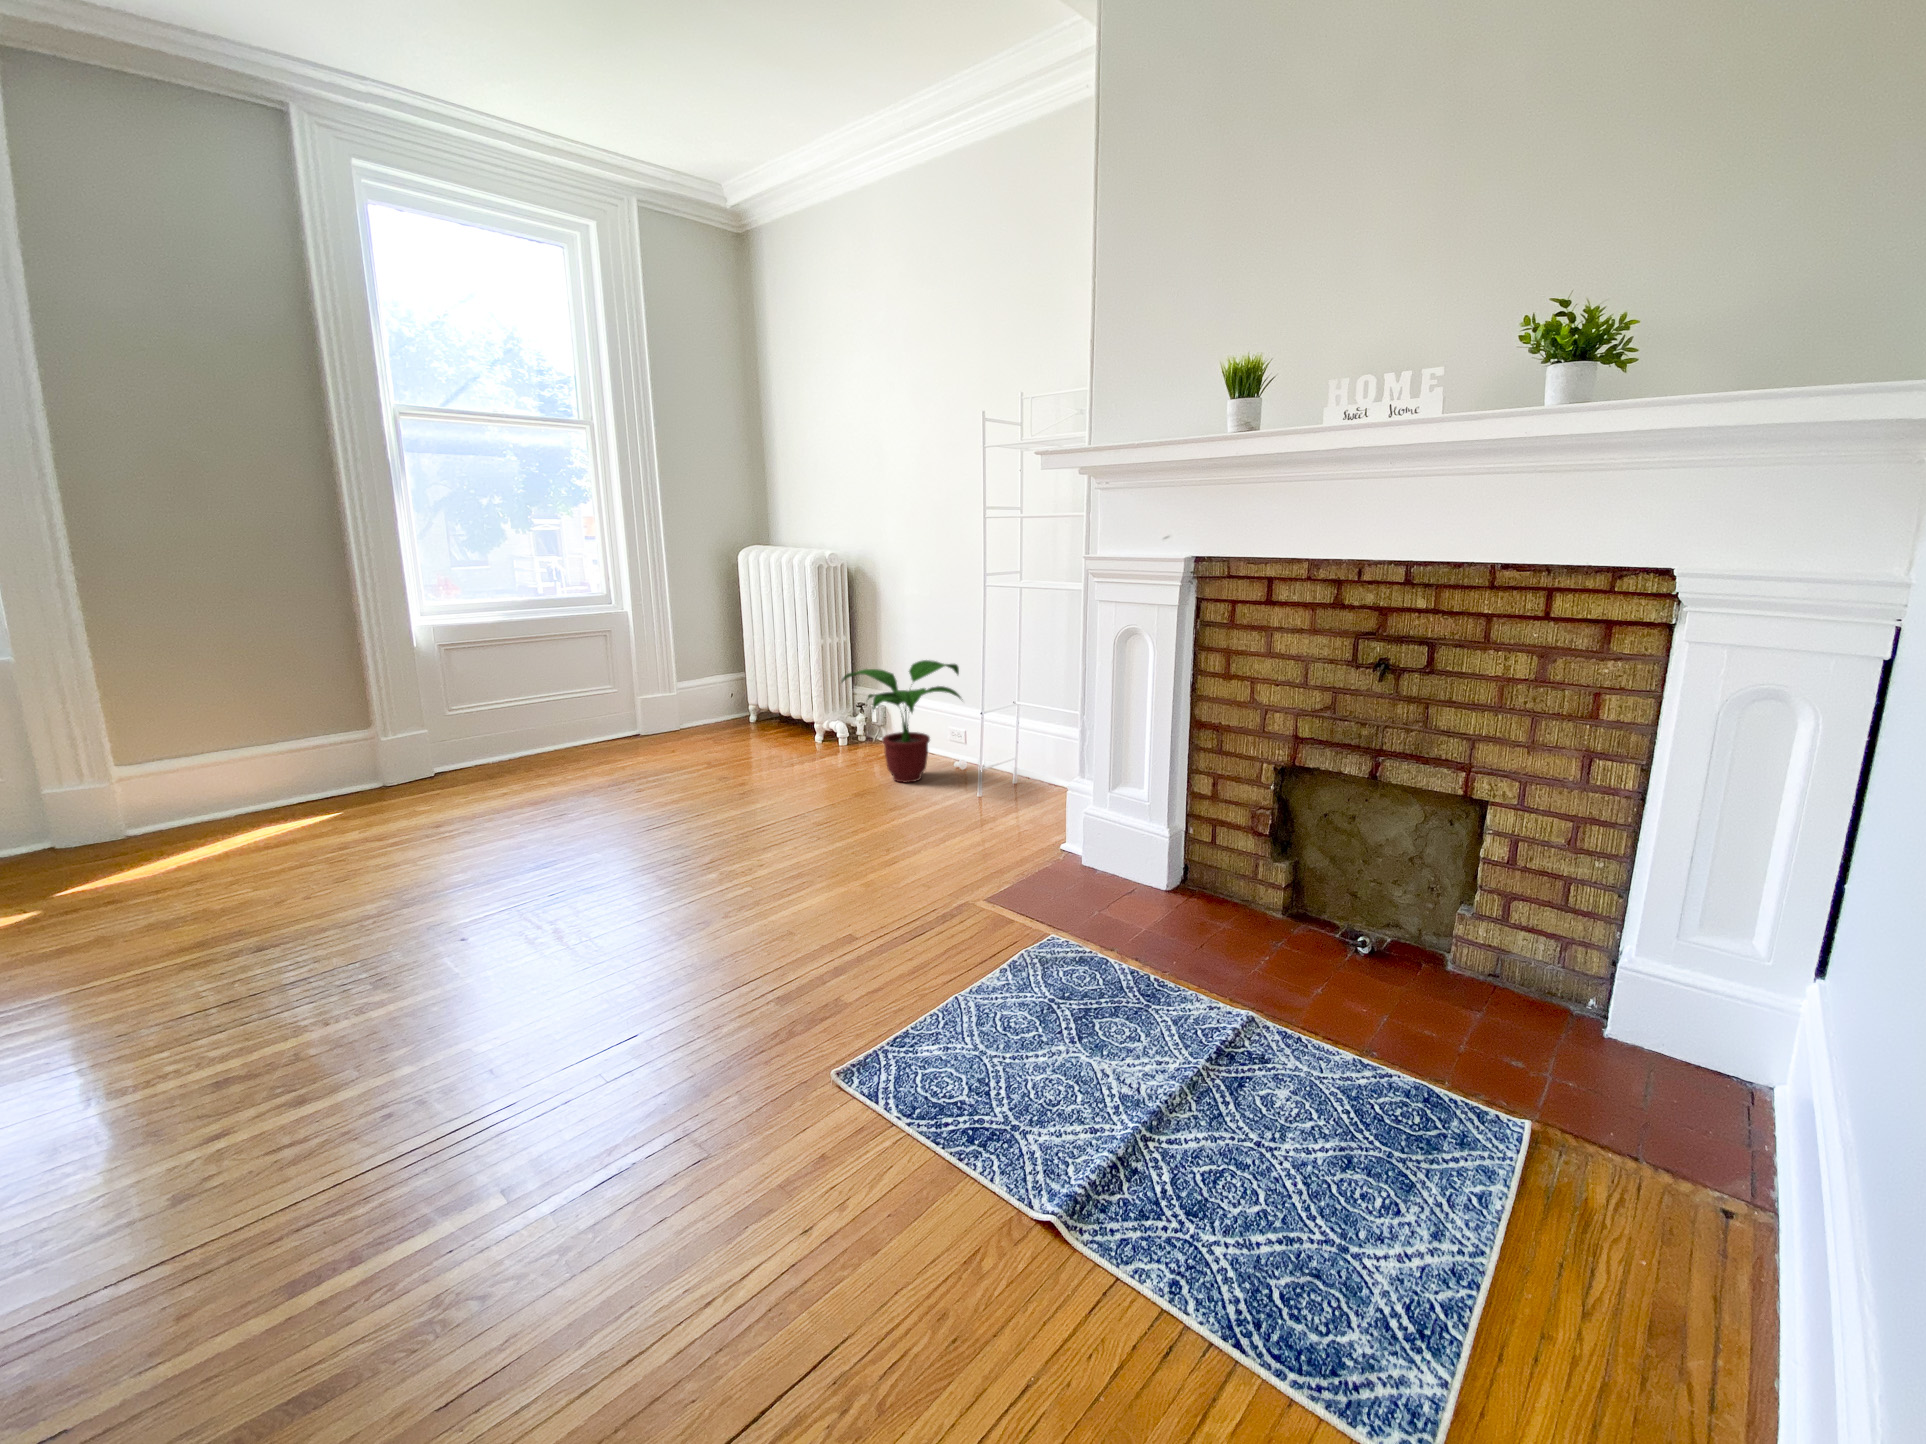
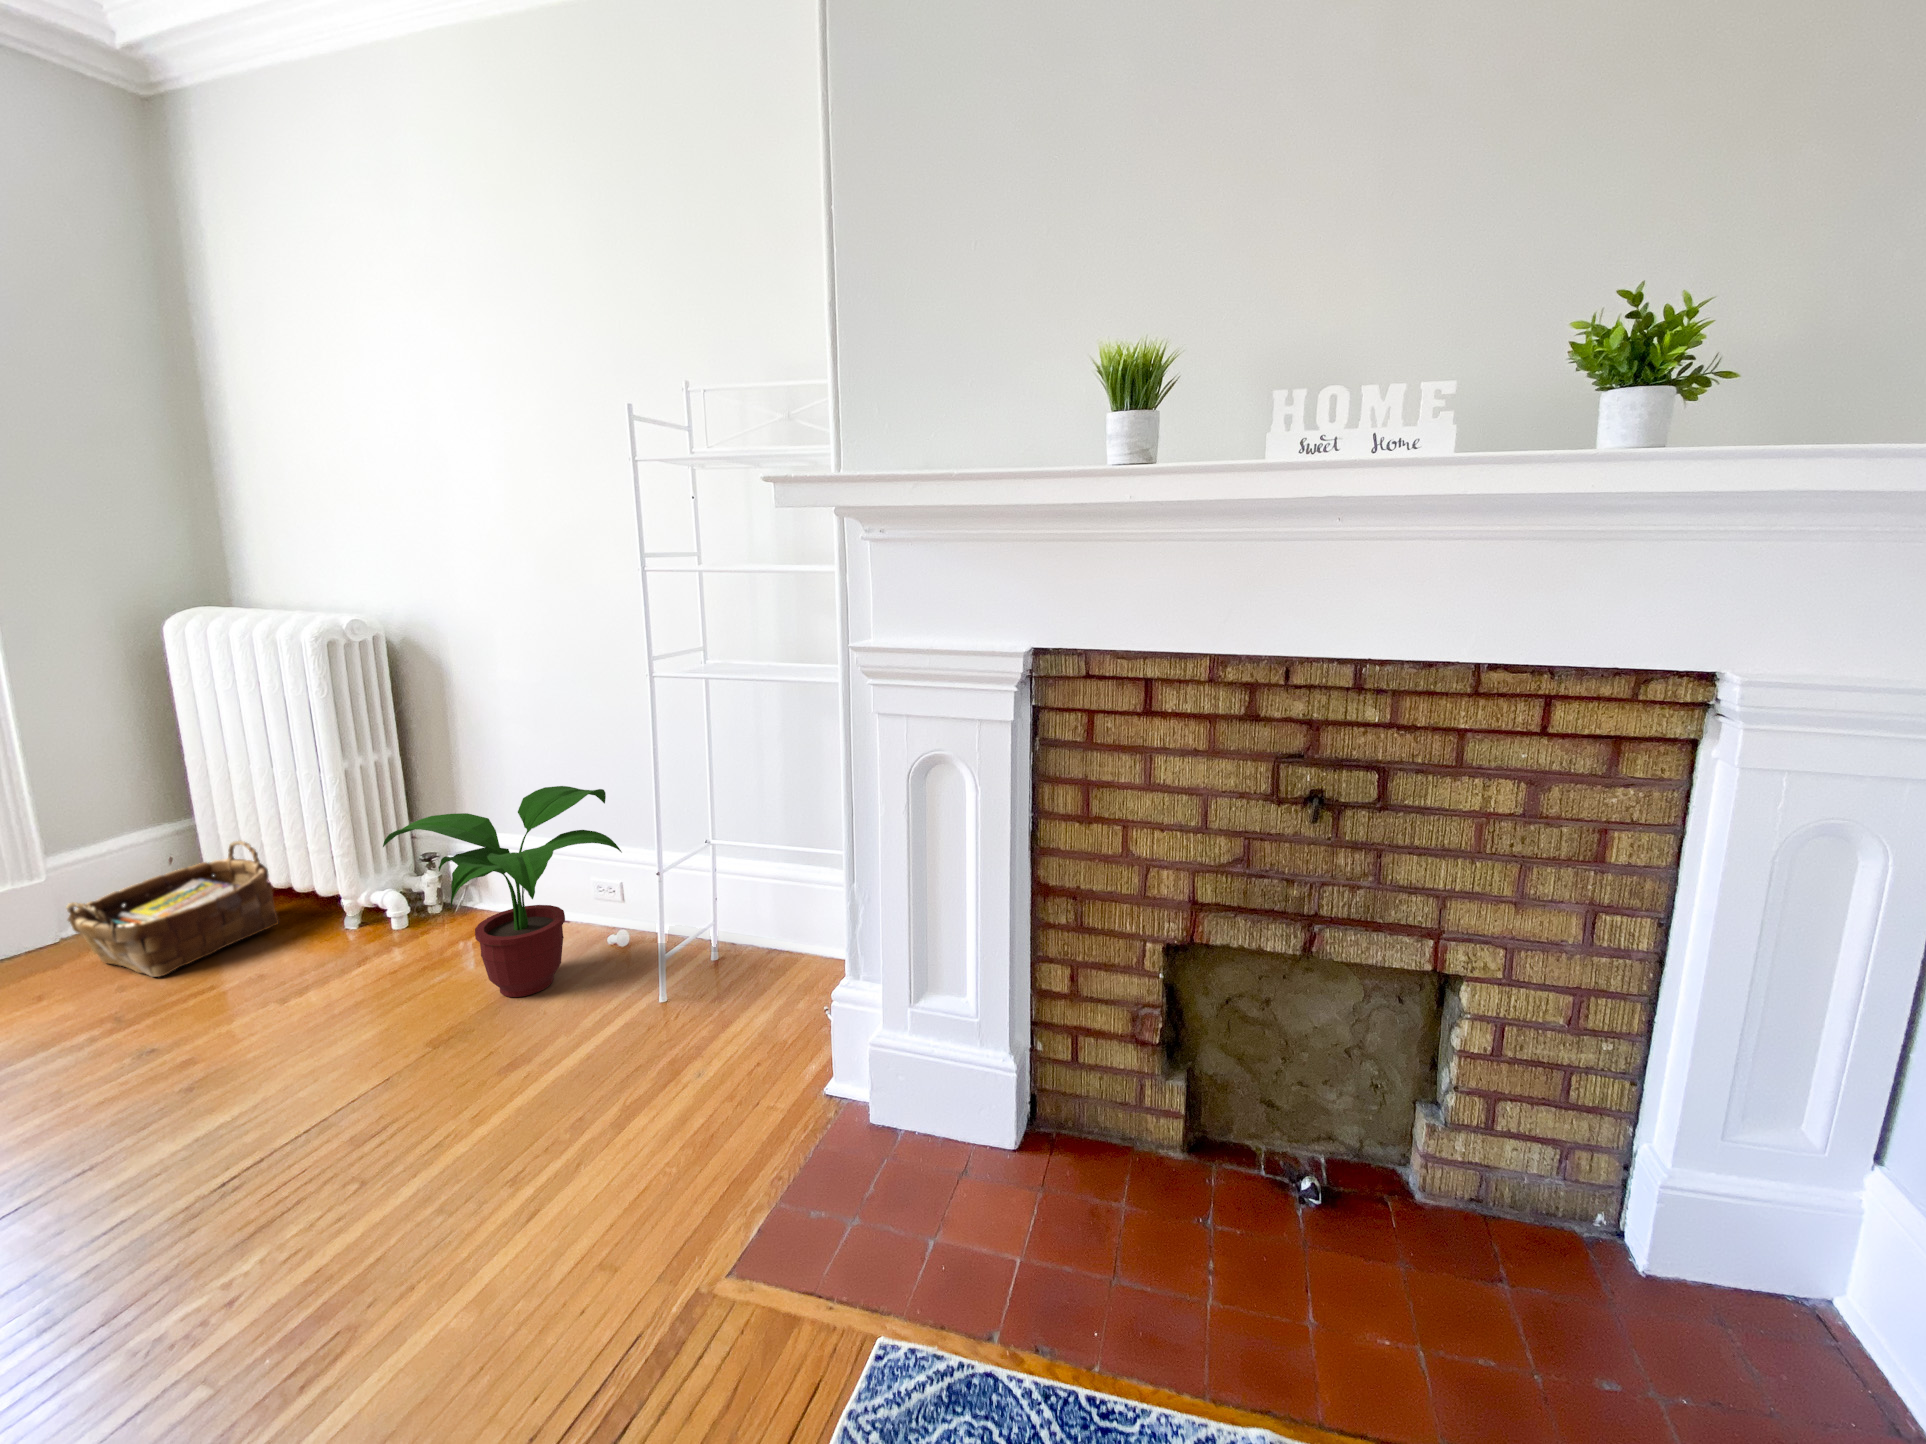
woven basket: none [702,683,787,749] -> present [66,841,279,977]

